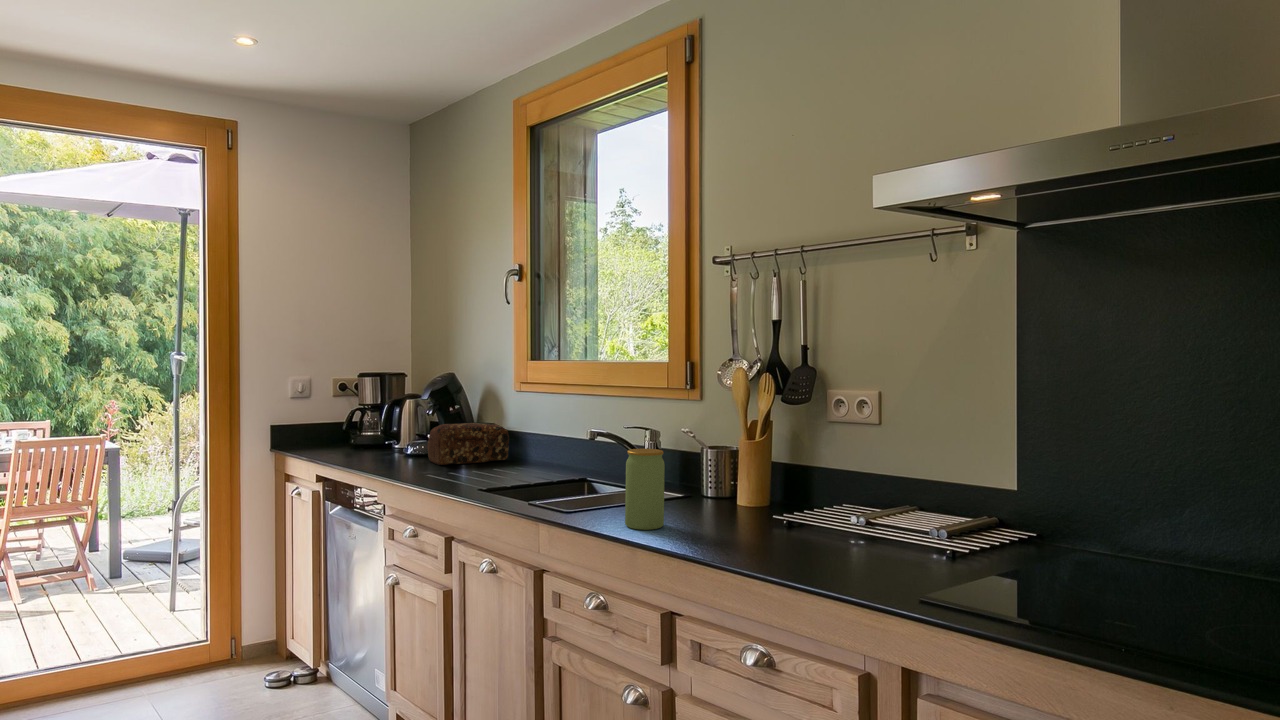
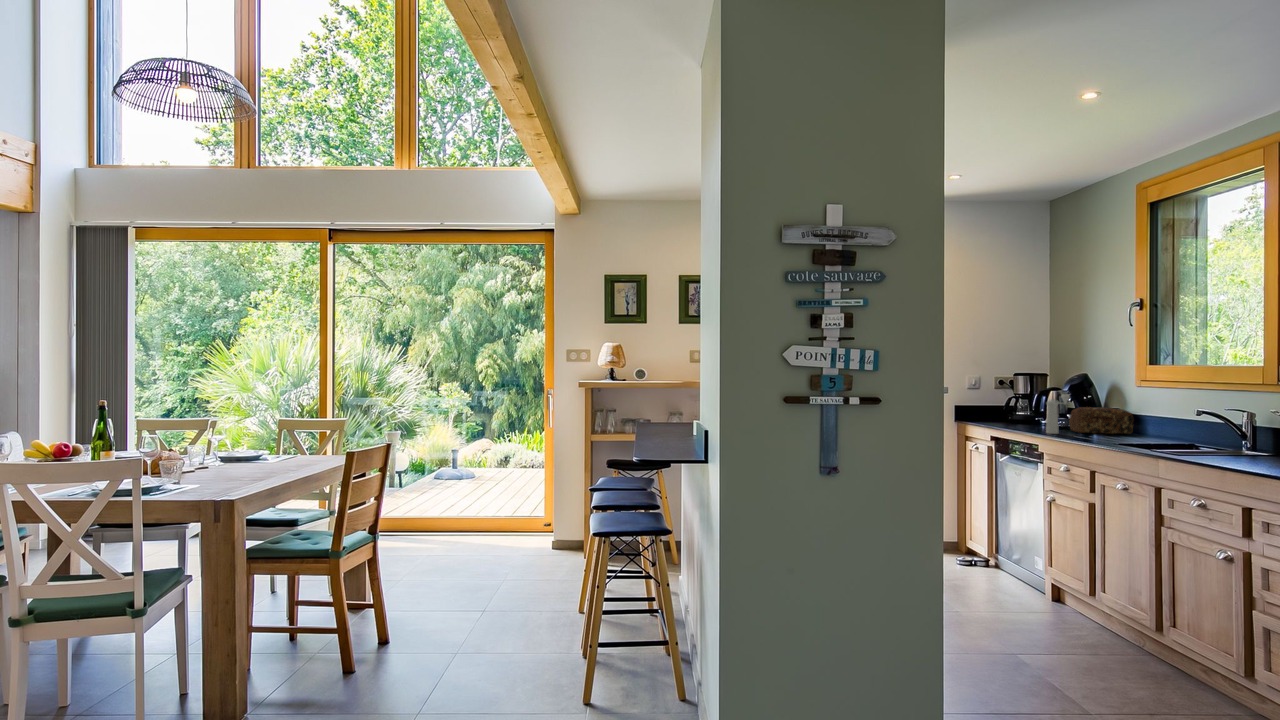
pepper mill: none [388,406,427,474] -> present [1046,394,1070,434]
jar: present [625,449,665,530] -> none [1219,419,1250,466]

